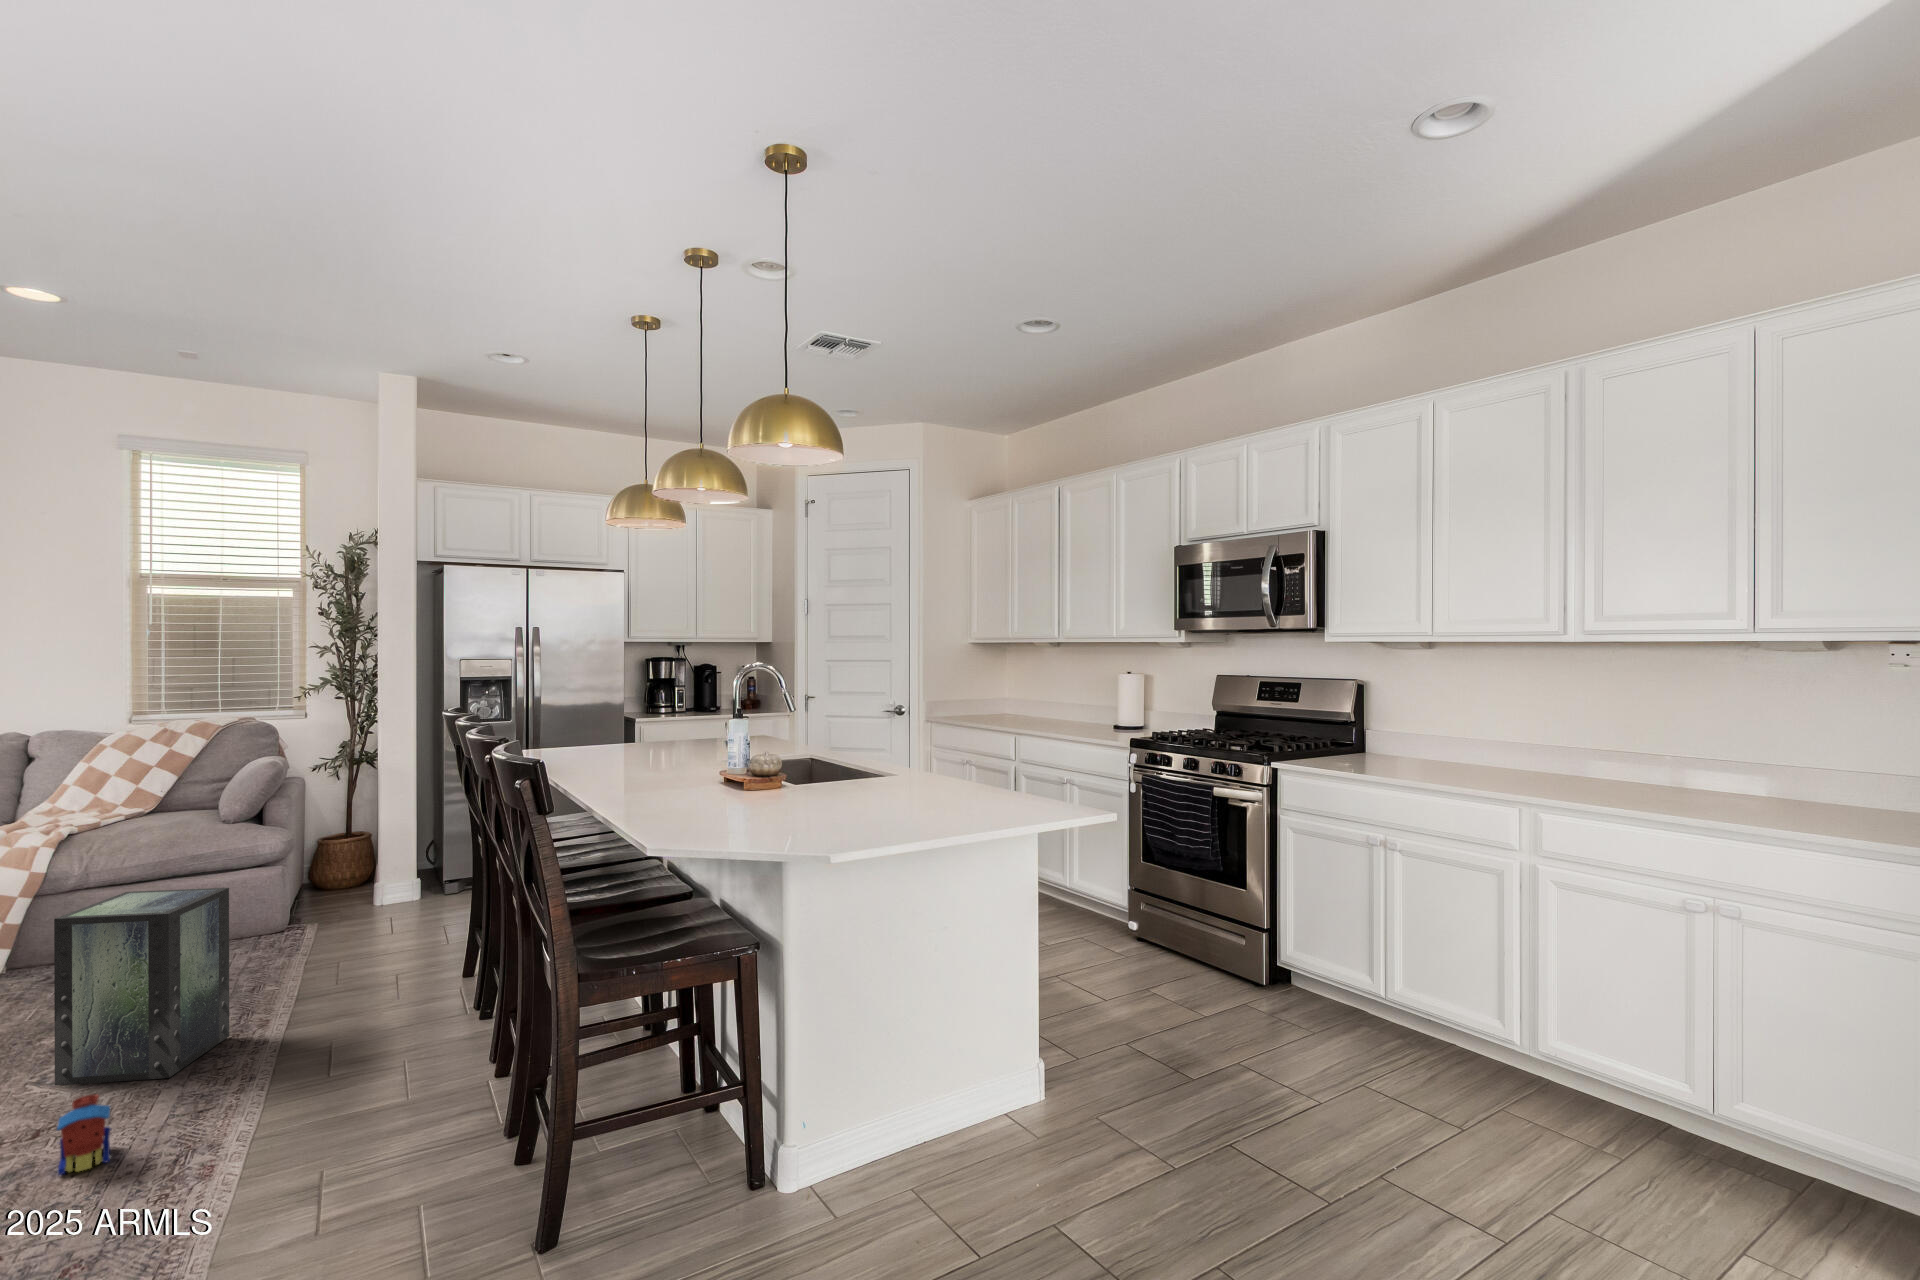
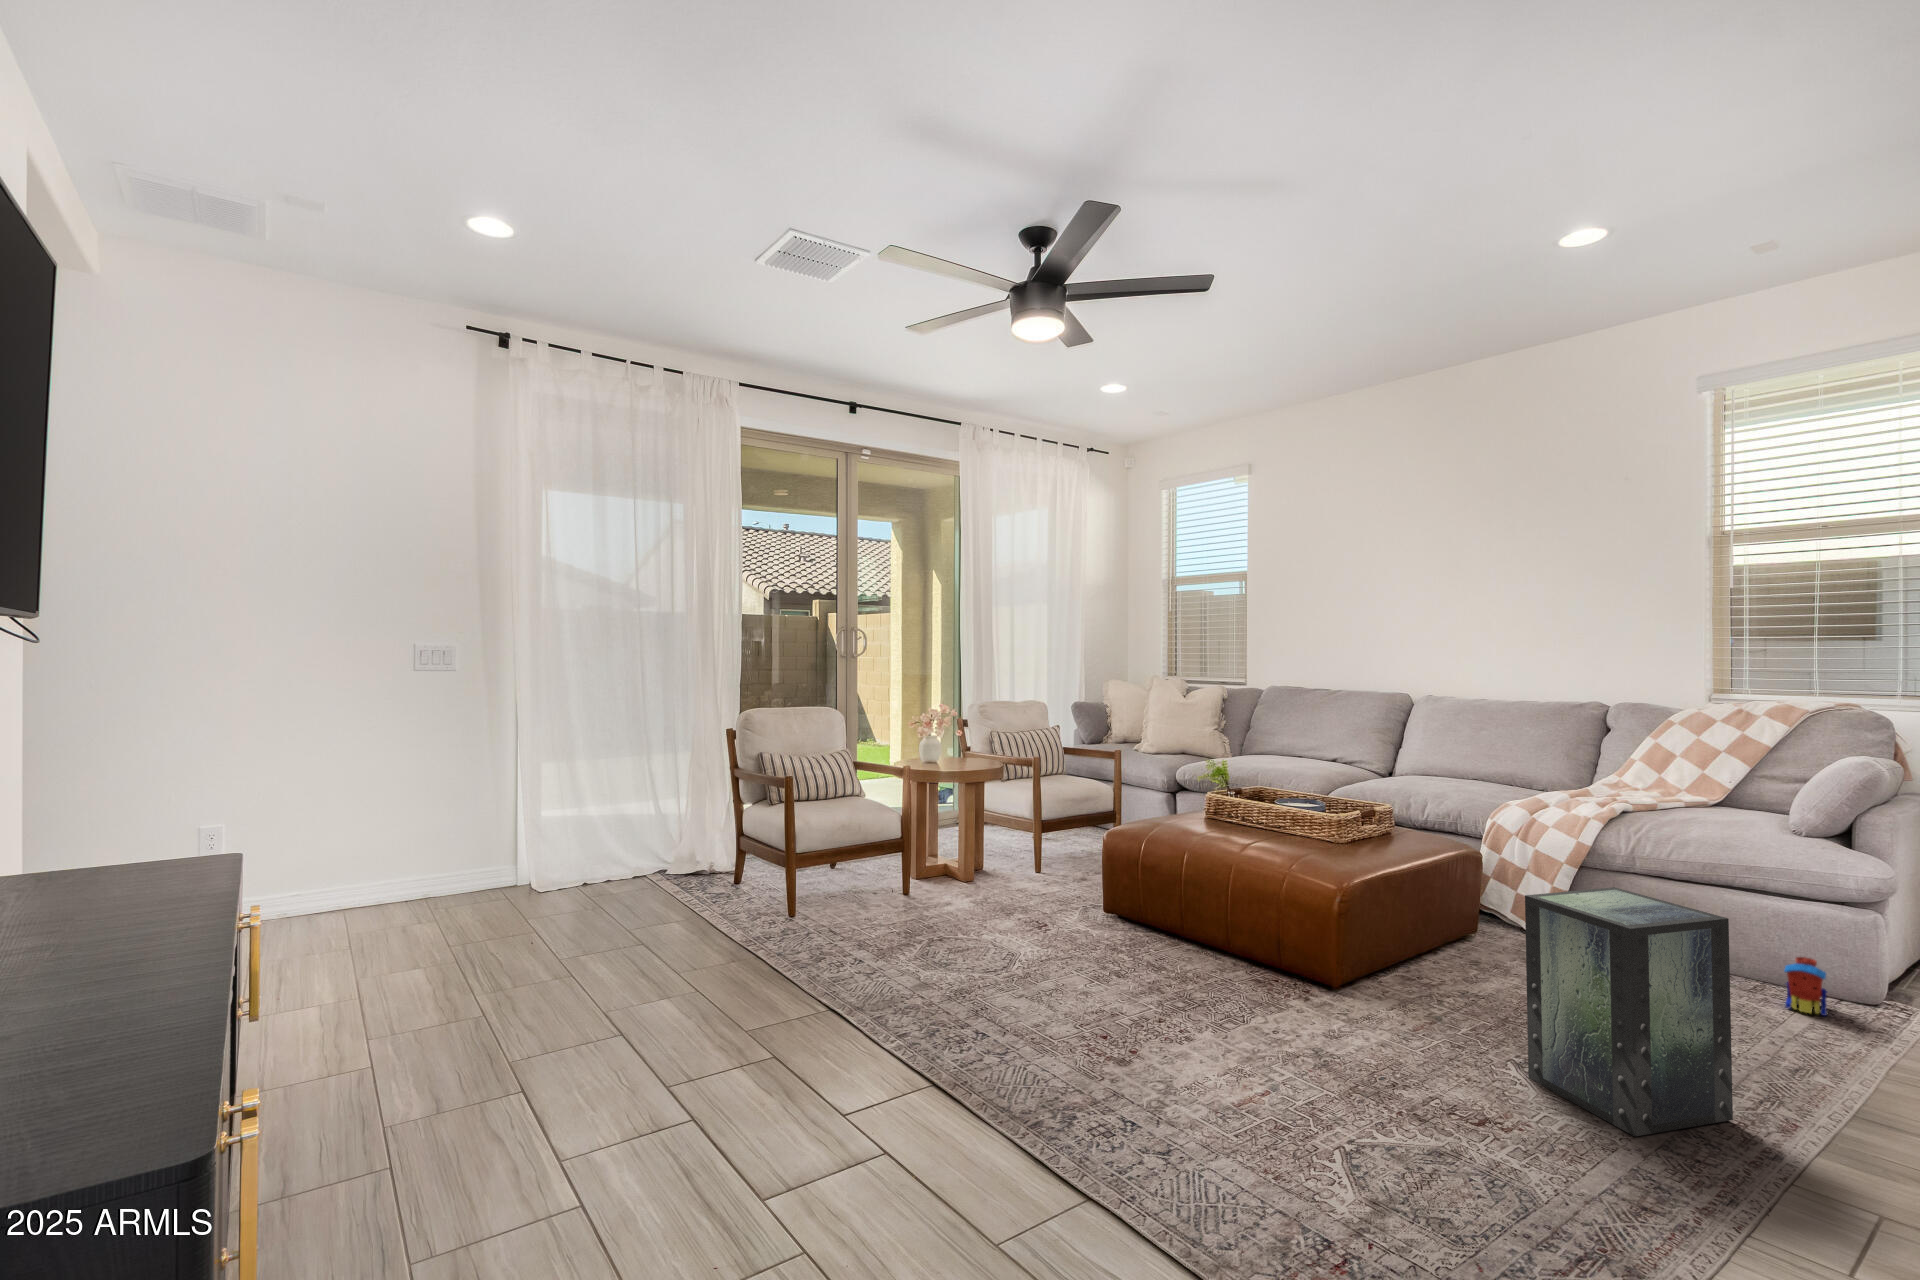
toy train: present [57,1094,111,1175] -> present [1784,957,1828,1015]

